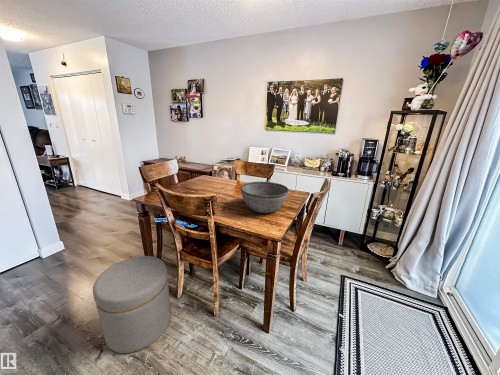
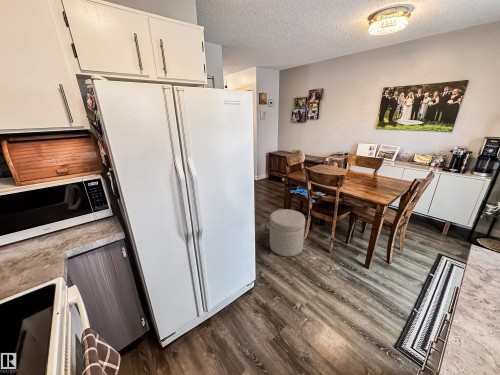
bowl: present [240,182,289,213] -> none [358,171,396,192]

